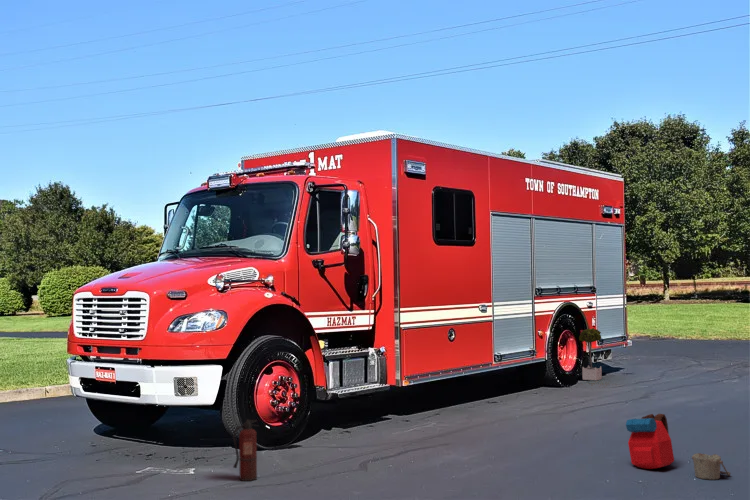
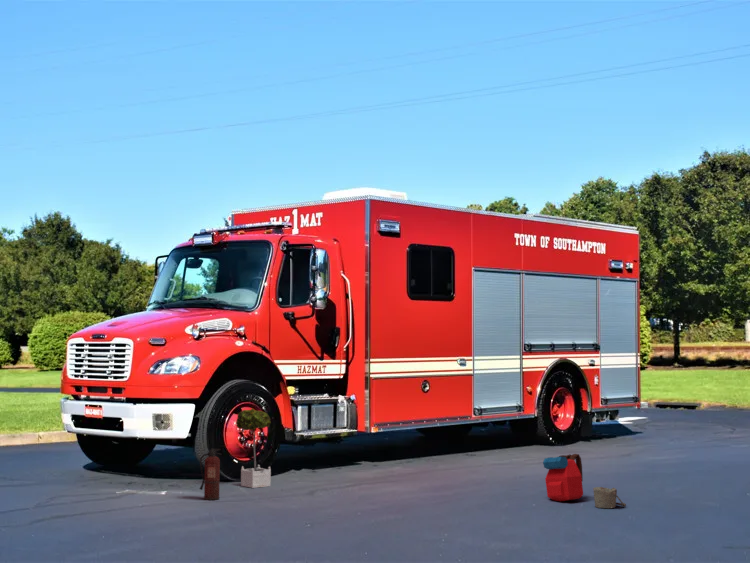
potted tree: present [579,328,602,380] -> present [236,408,271,488]

